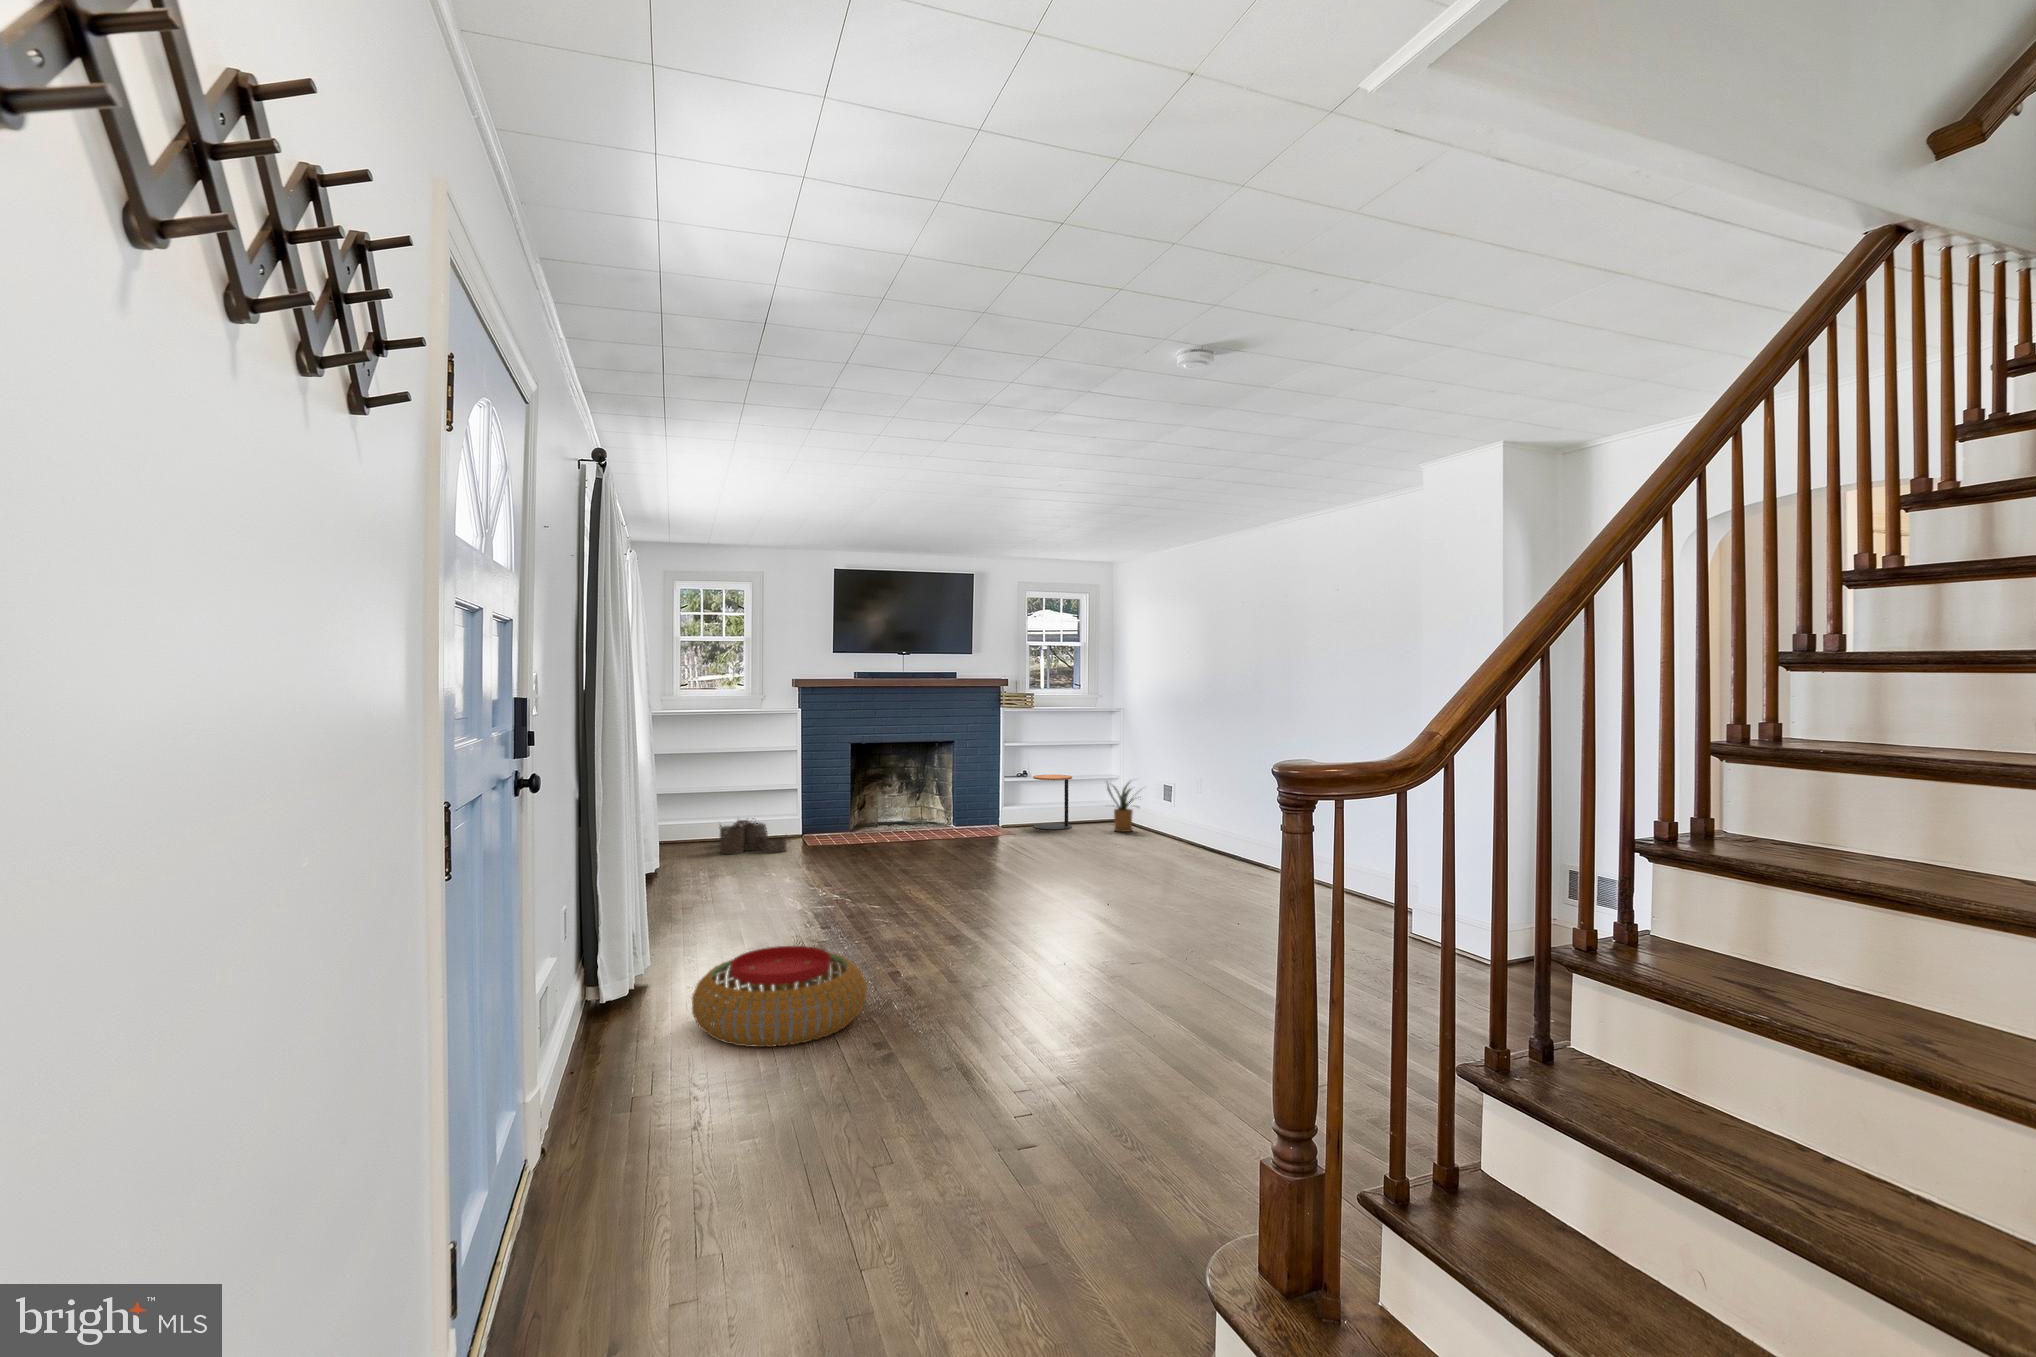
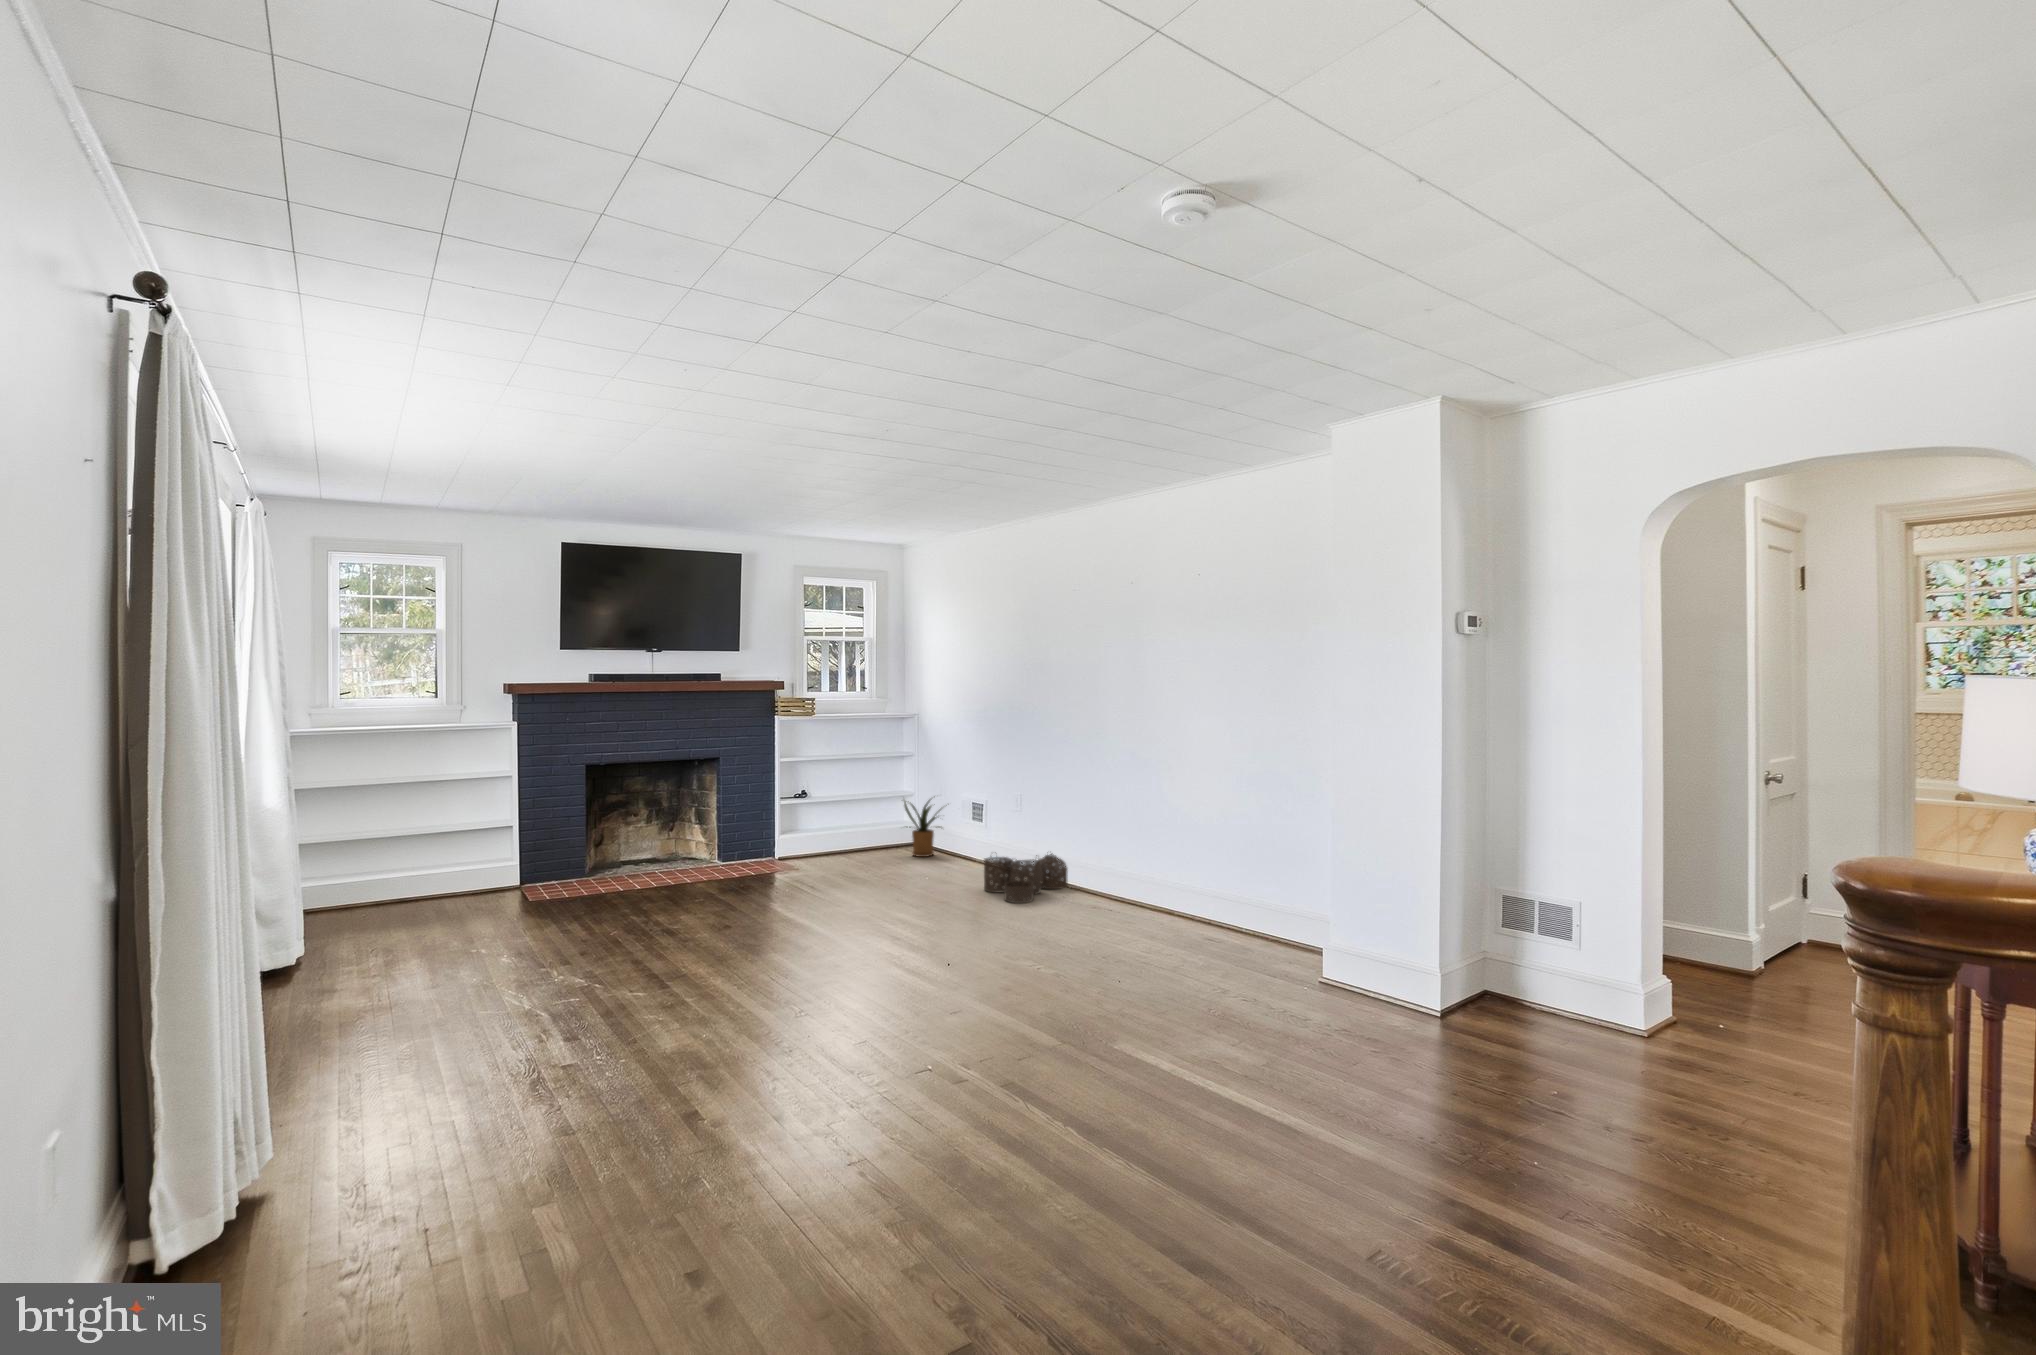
side table: present [1033,775,1072,830] -> none [816,793,862,859]
woven basket: present [720,820,787,854] -> present [984,854,1068,903]
pouf: present [692,946,866,1047] -> none [366,1082,651,1264]

